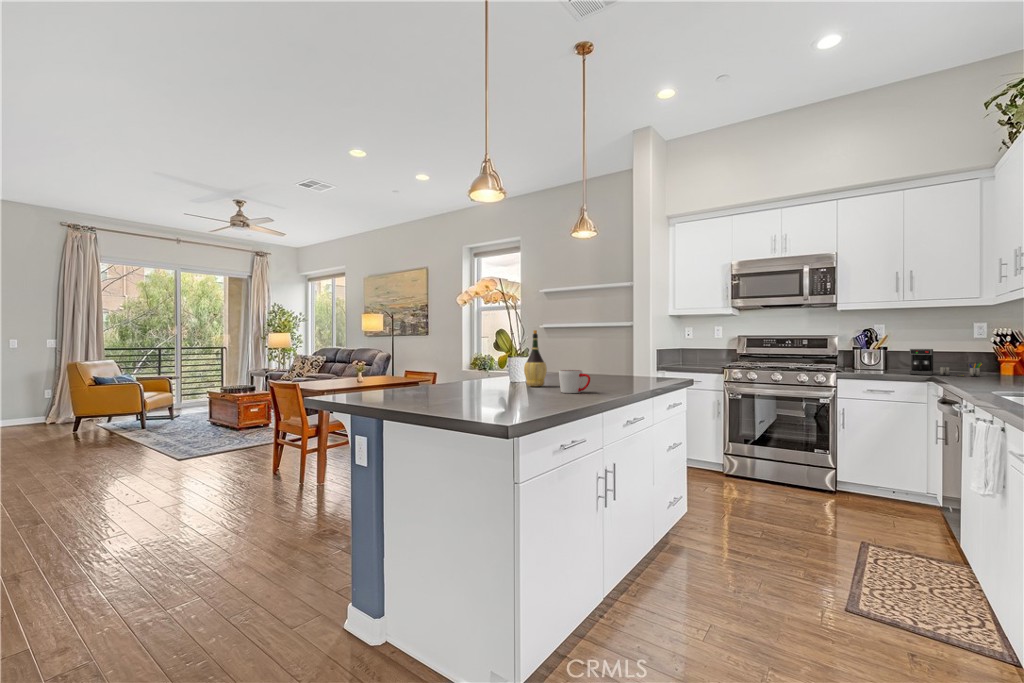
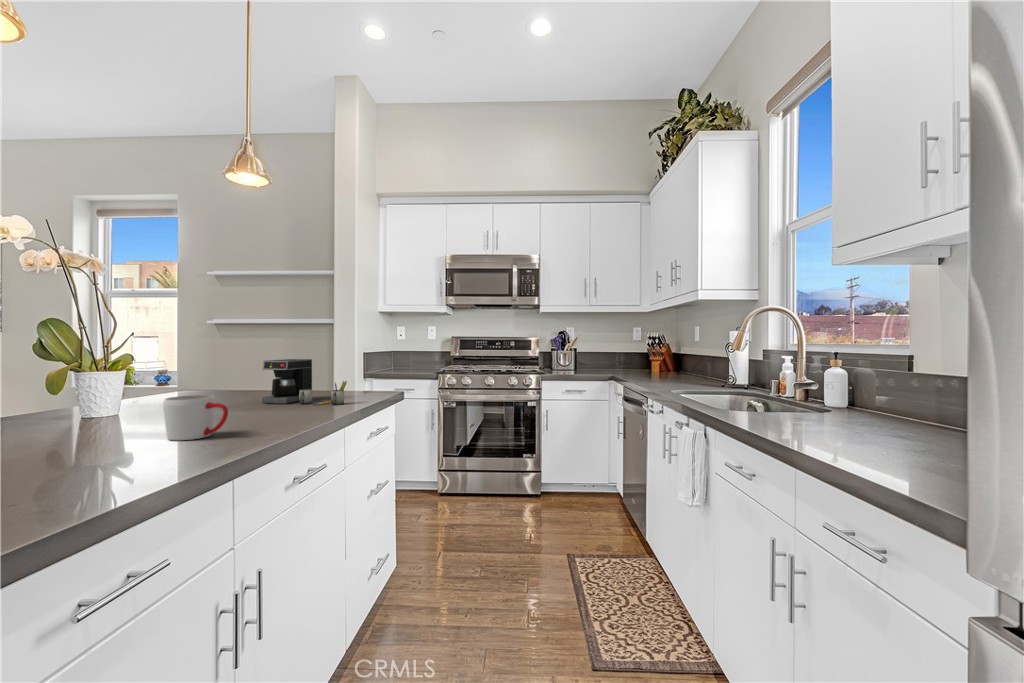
wine bottle: present [524,330,547,387] -> none [101,323,154,426]
coffee maker: present [910,349,982,376] -> present [262,359,347,405]

